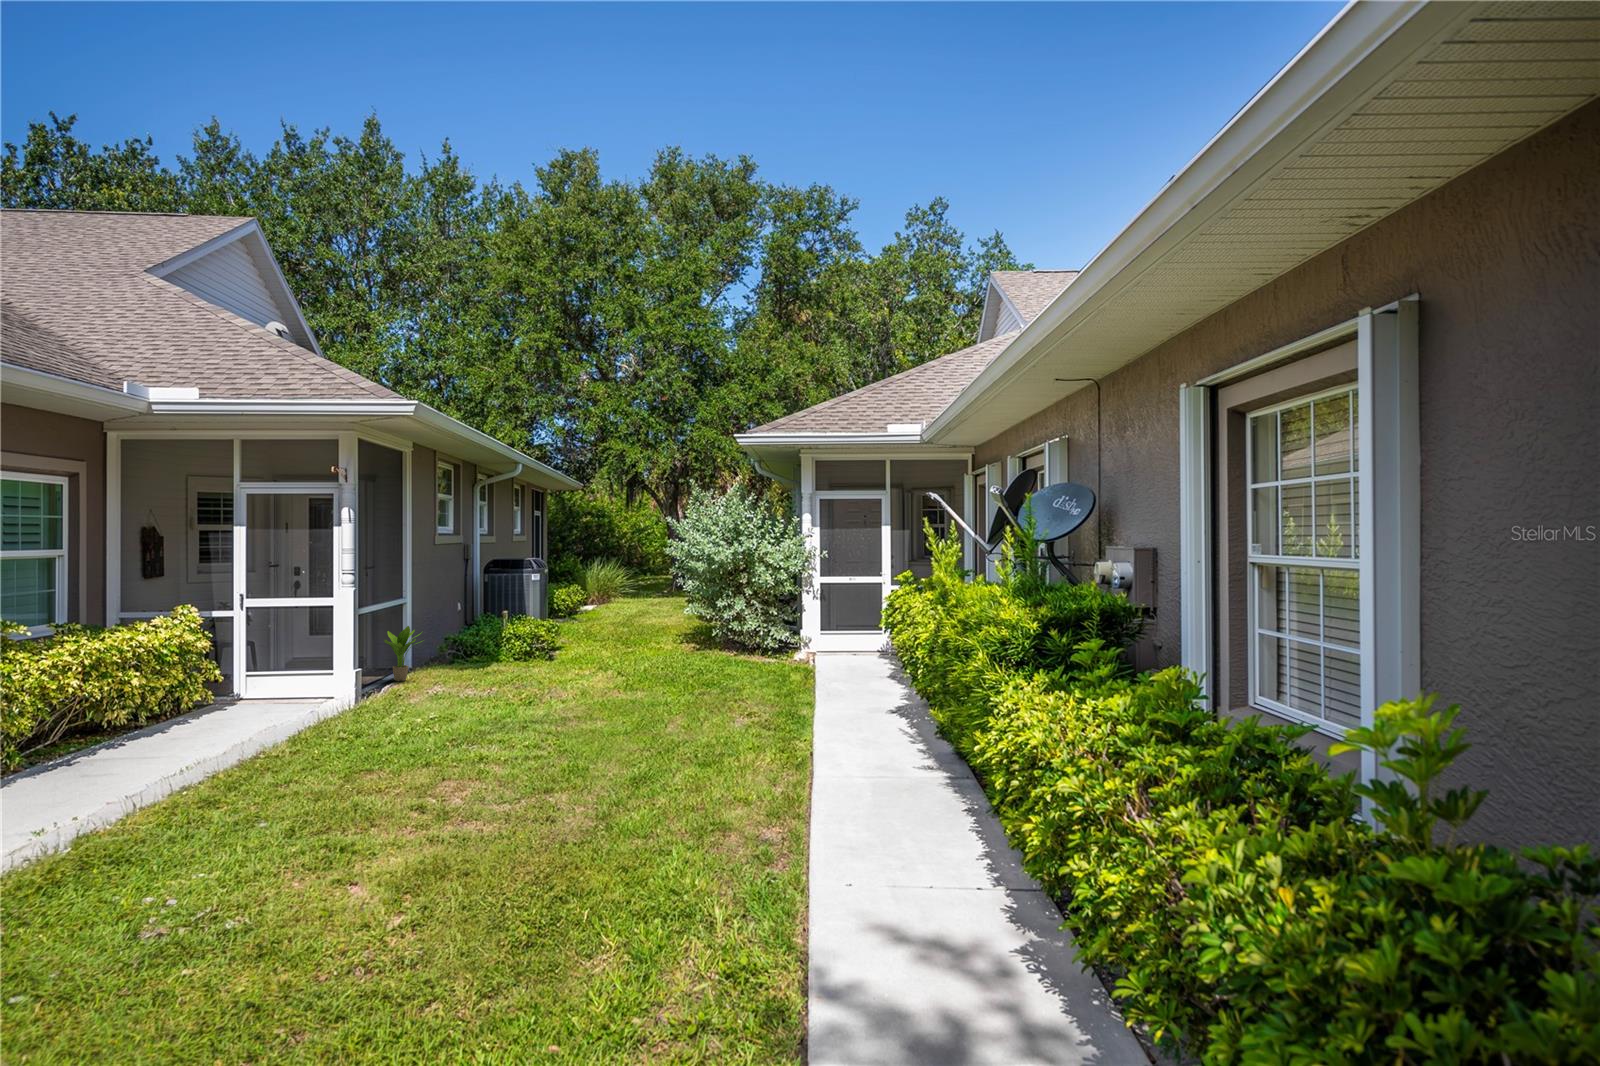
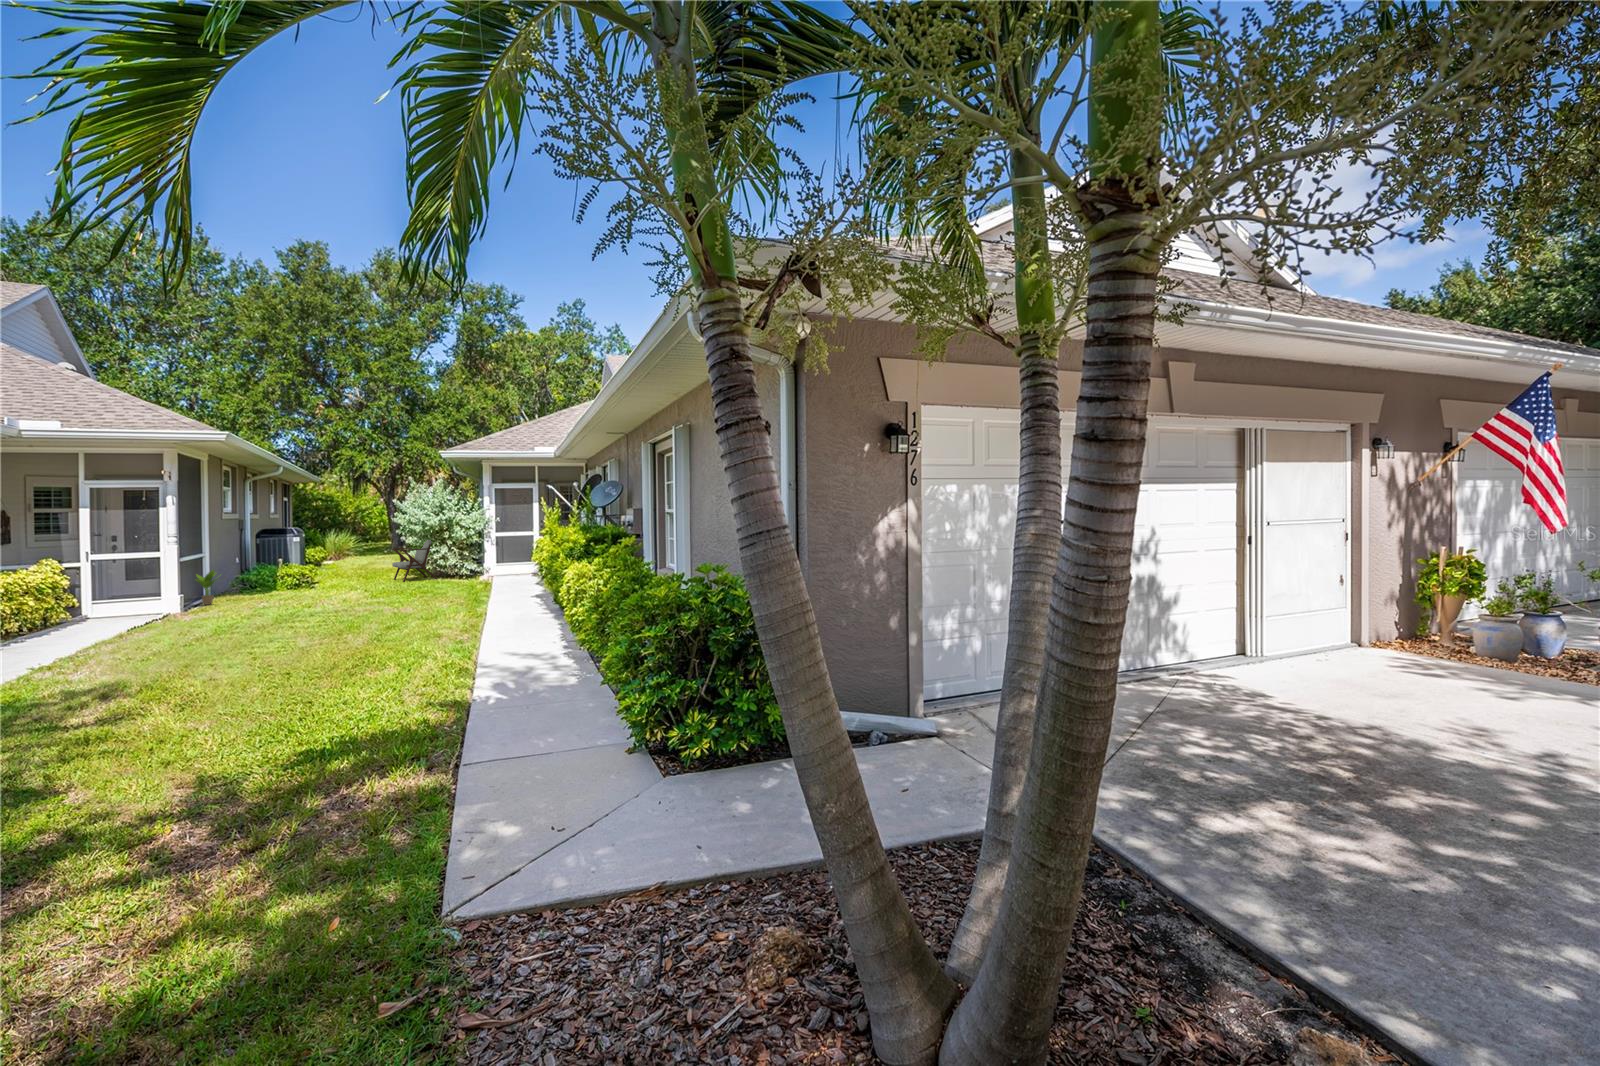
lounge chair: none [662,582,729,653] -> present [391,540,437,582]

